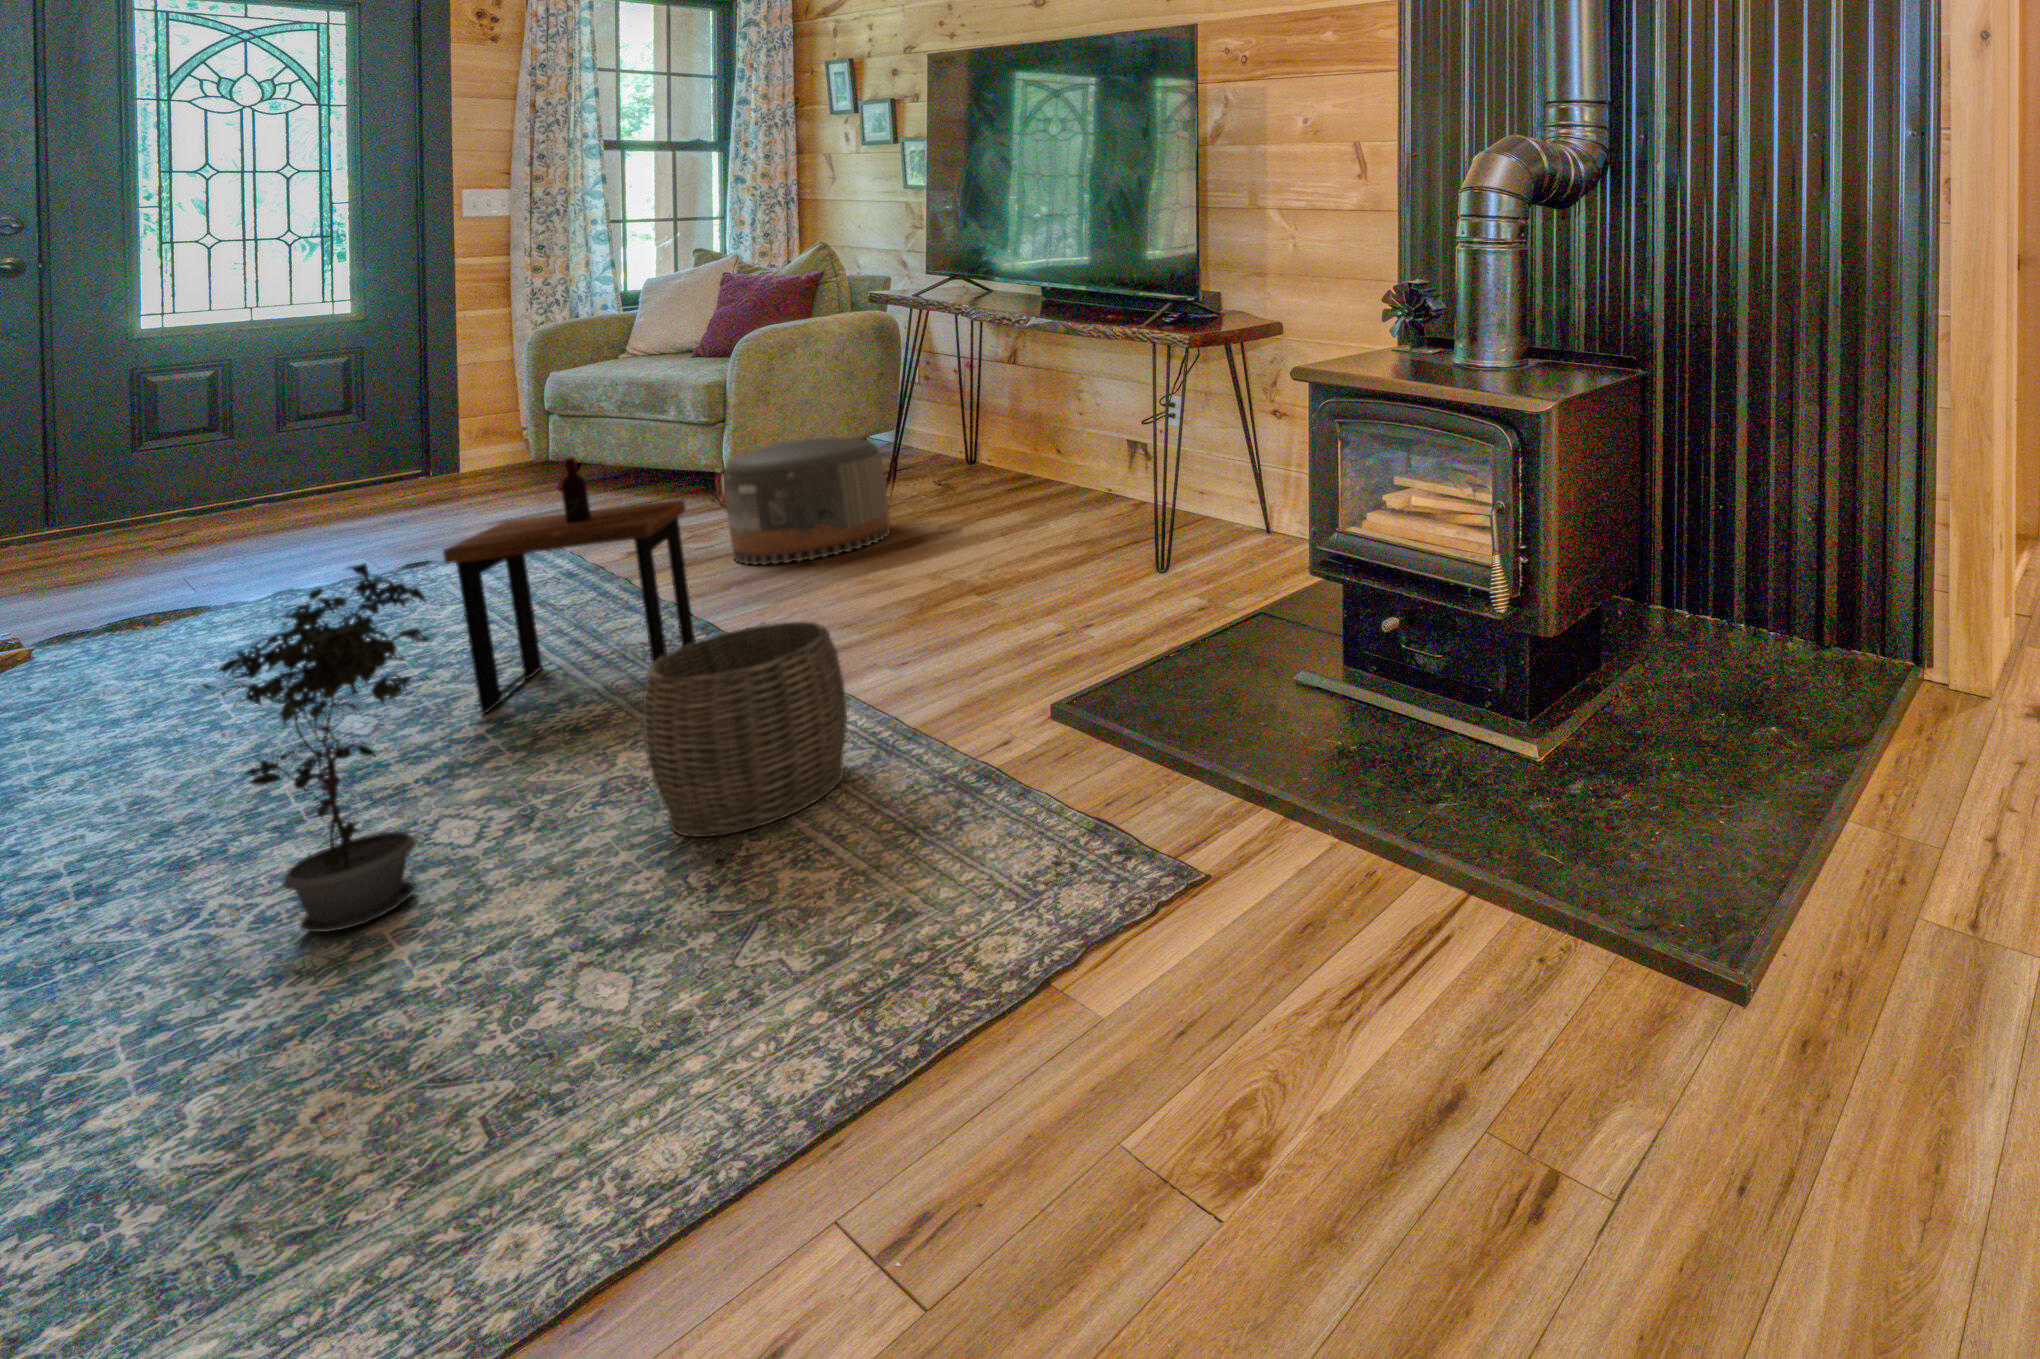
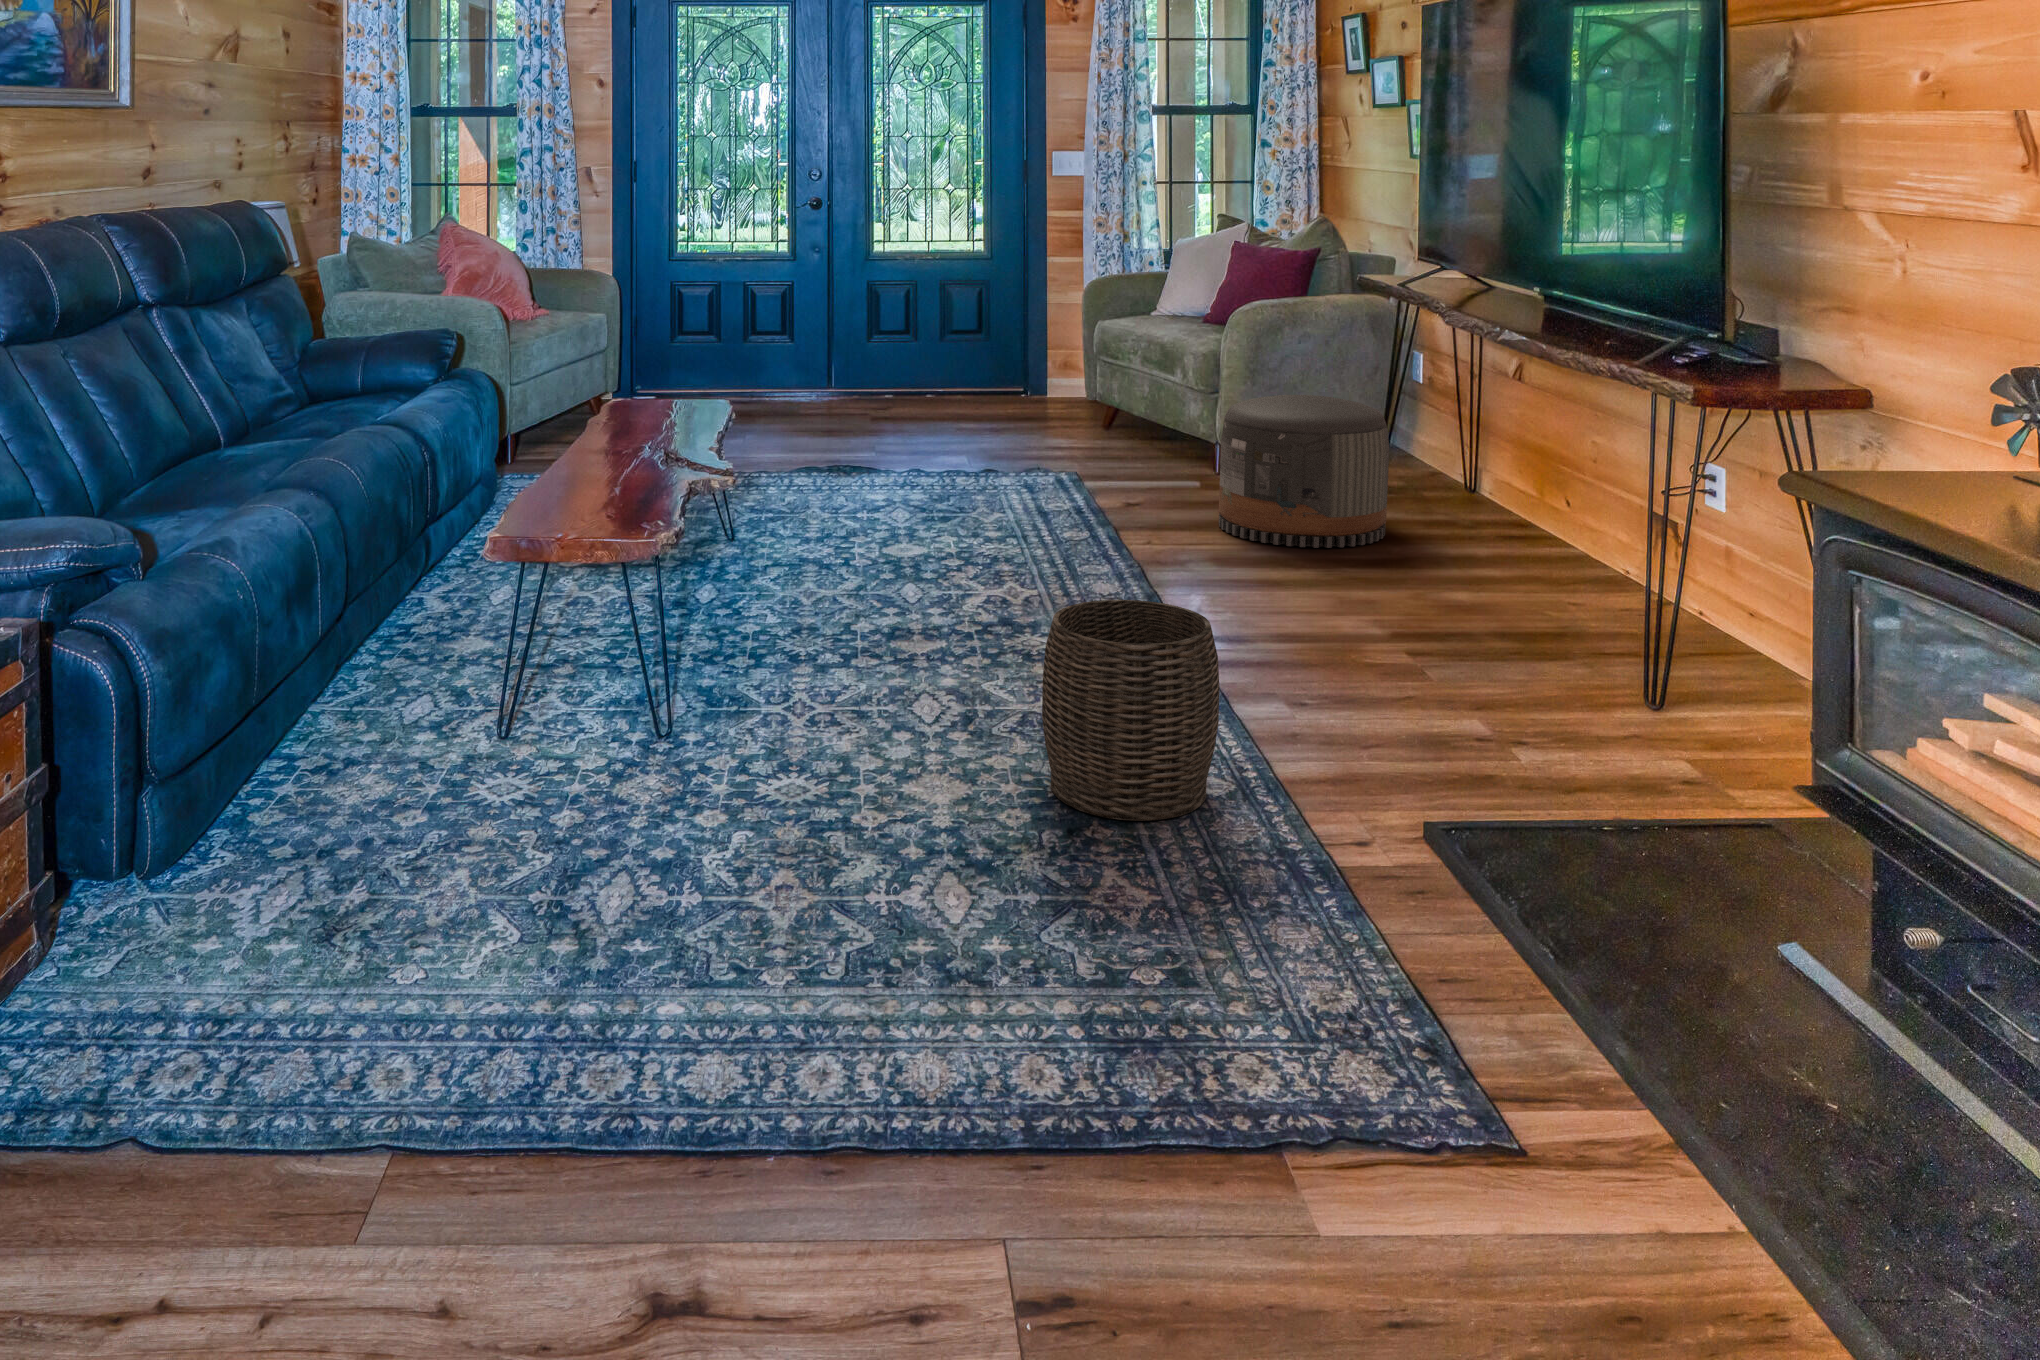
side table: present [443,457,696,714] -> none [971,377,1159,634]
potted plant: present [189,563,430,932] -> none [787,448,922,760]

